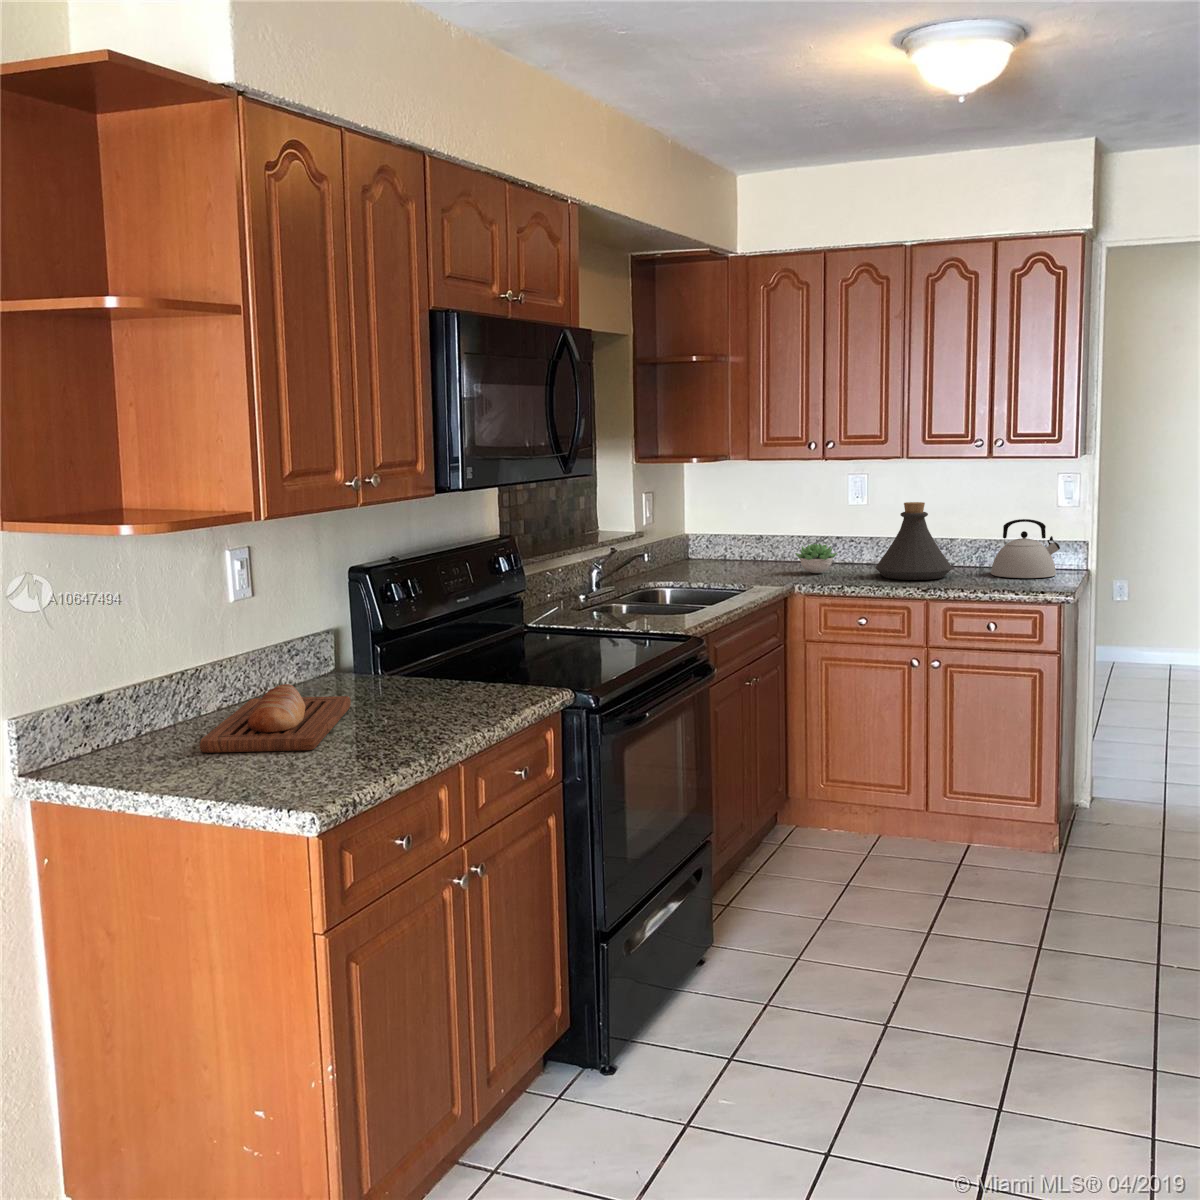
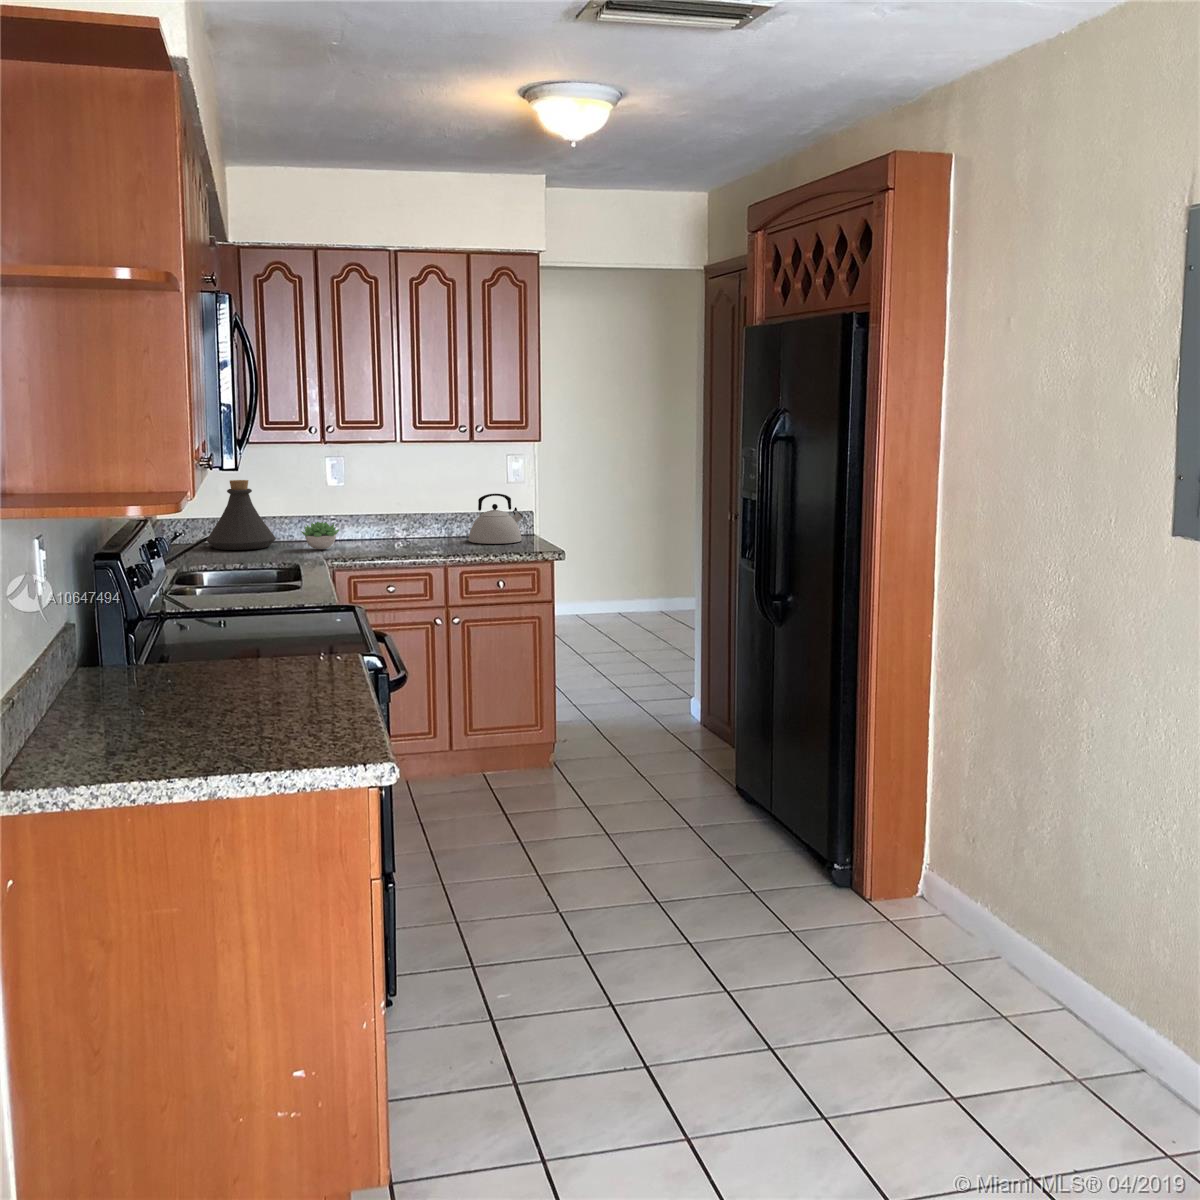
bottle: present [875,502,952,580] -> present [206,480,276,550]
bread loaf: present [200,684,351,753] -> none [85,673,260,742]

